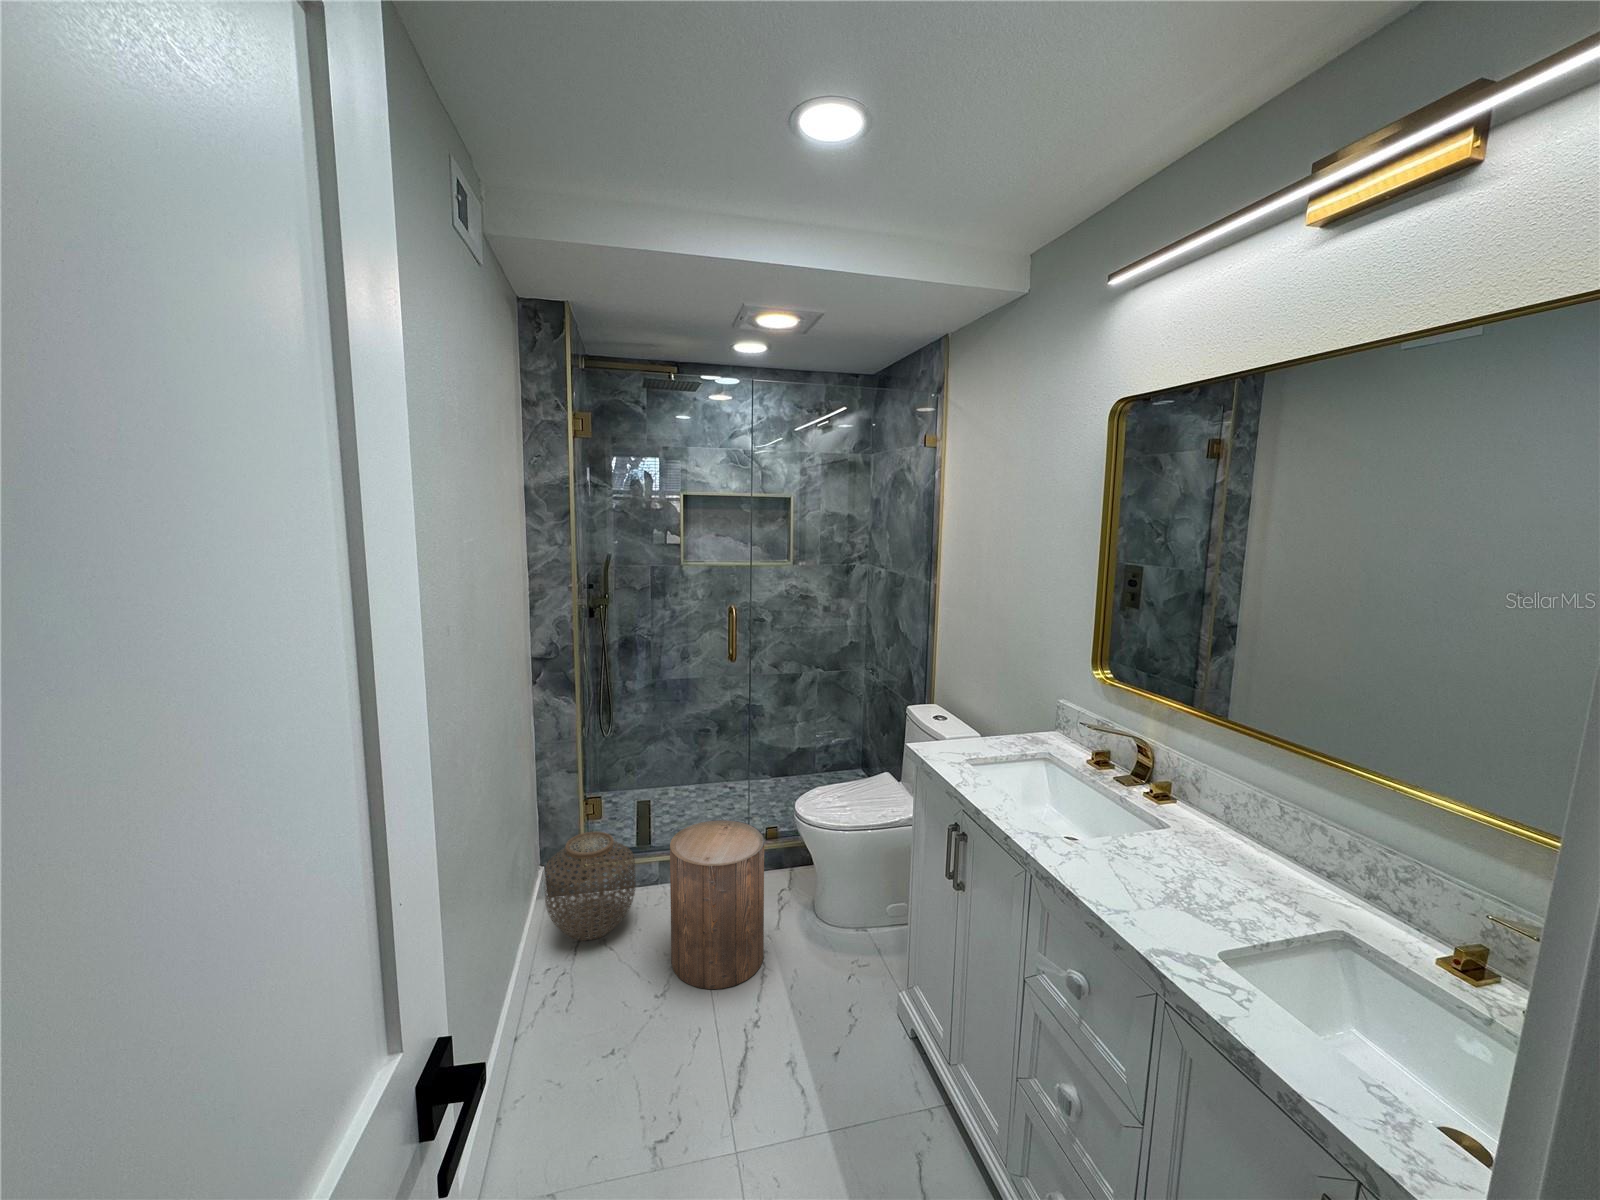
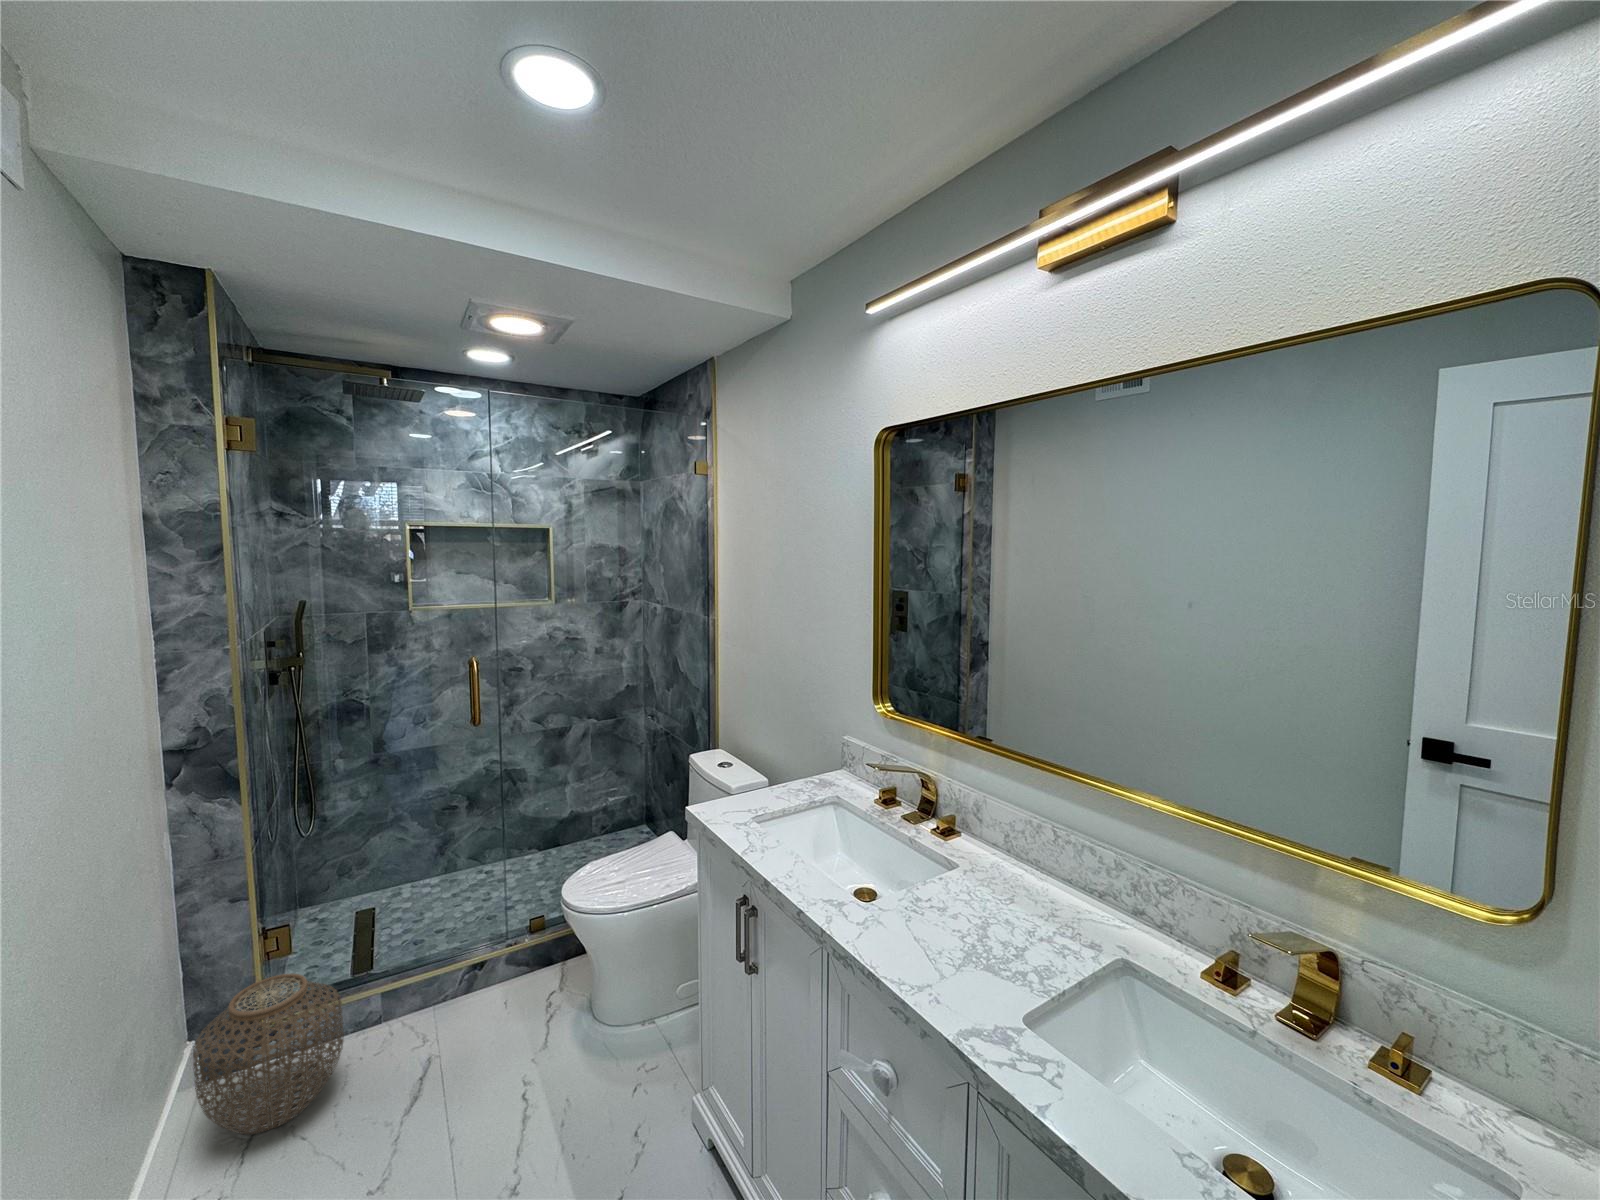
stool: present [670,820,764,989] -> none [388,926,526,1158]

